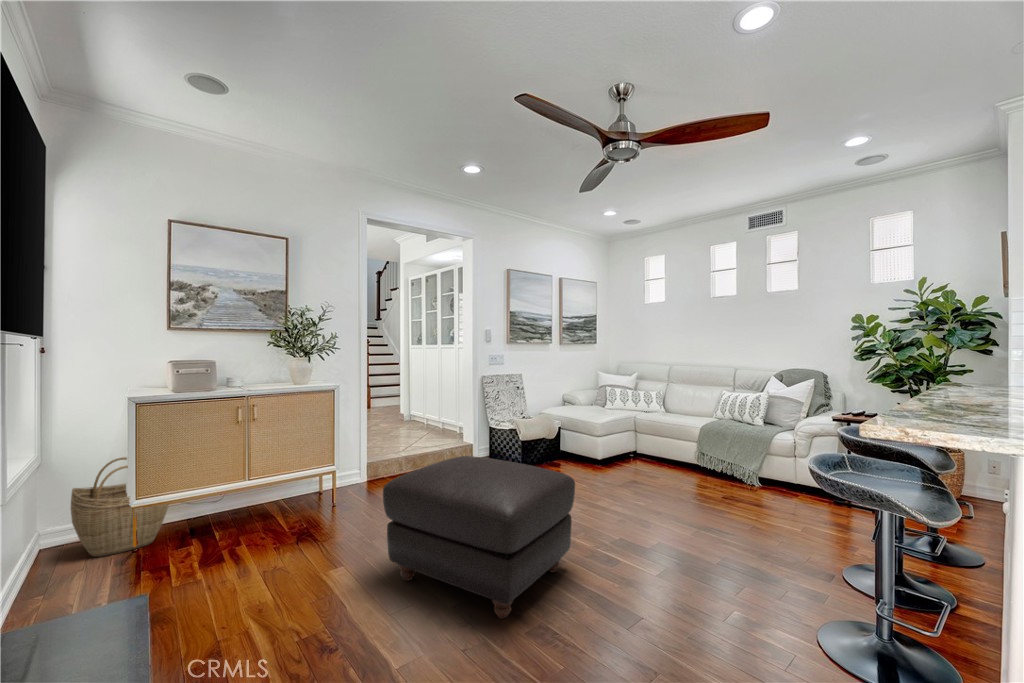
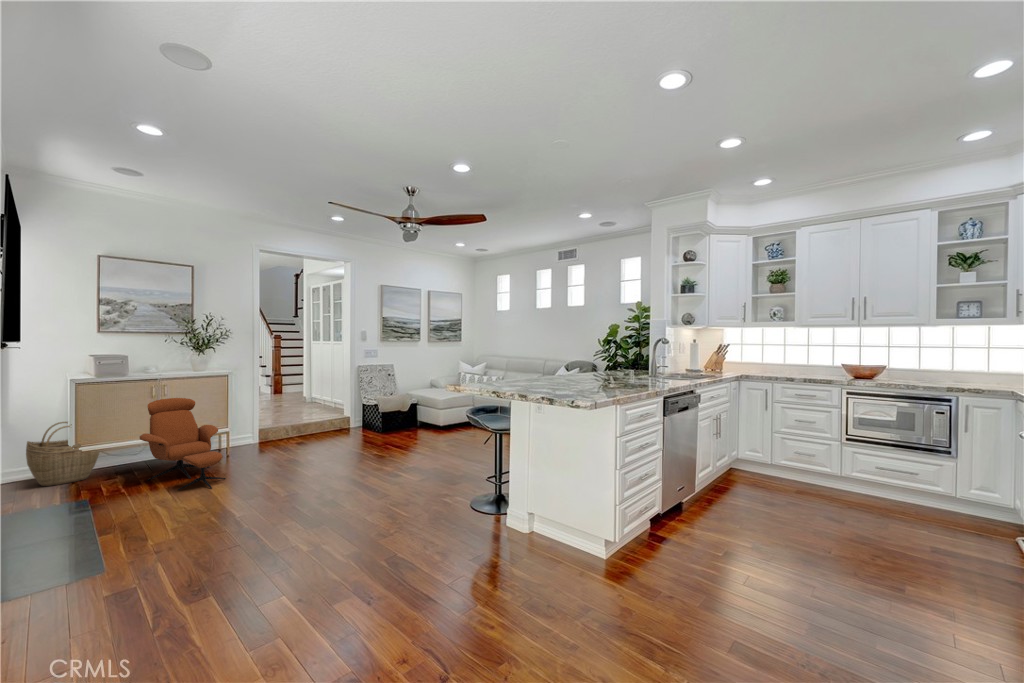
lounge chair: none [223,423,345,577] -> present [139,398,226,490]
ottoman: present [383,456,575,619] -> none [246,417,372,501]

